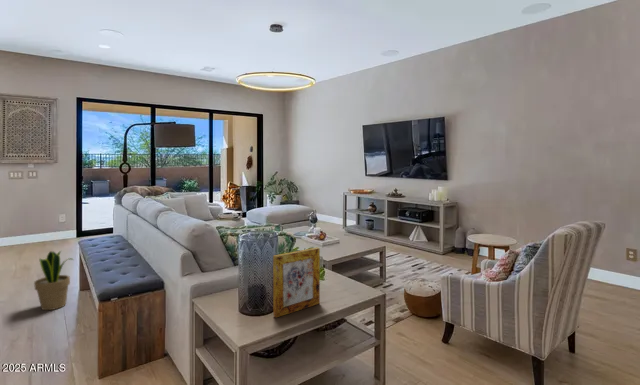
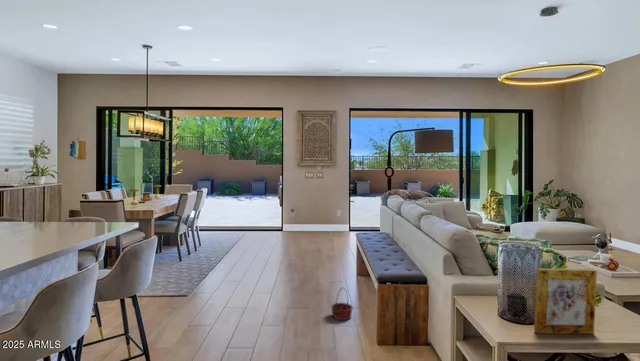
potted plant: present [34,251,72,310] -> none [324,238,351,286]
basket: none [42,313,77,355] -> present [332,301,352,320]

